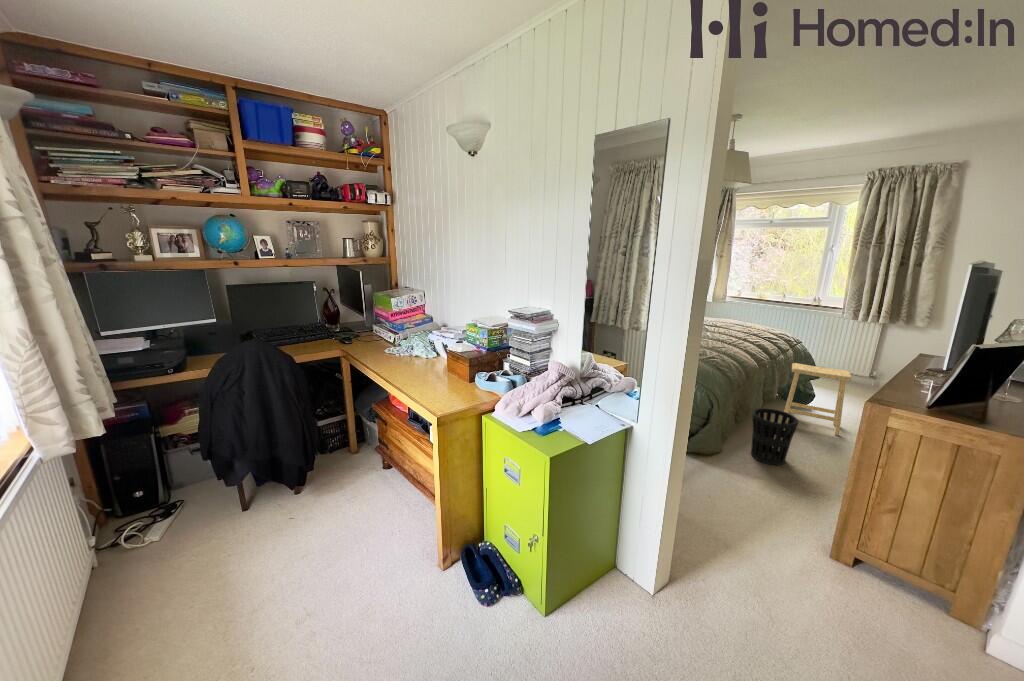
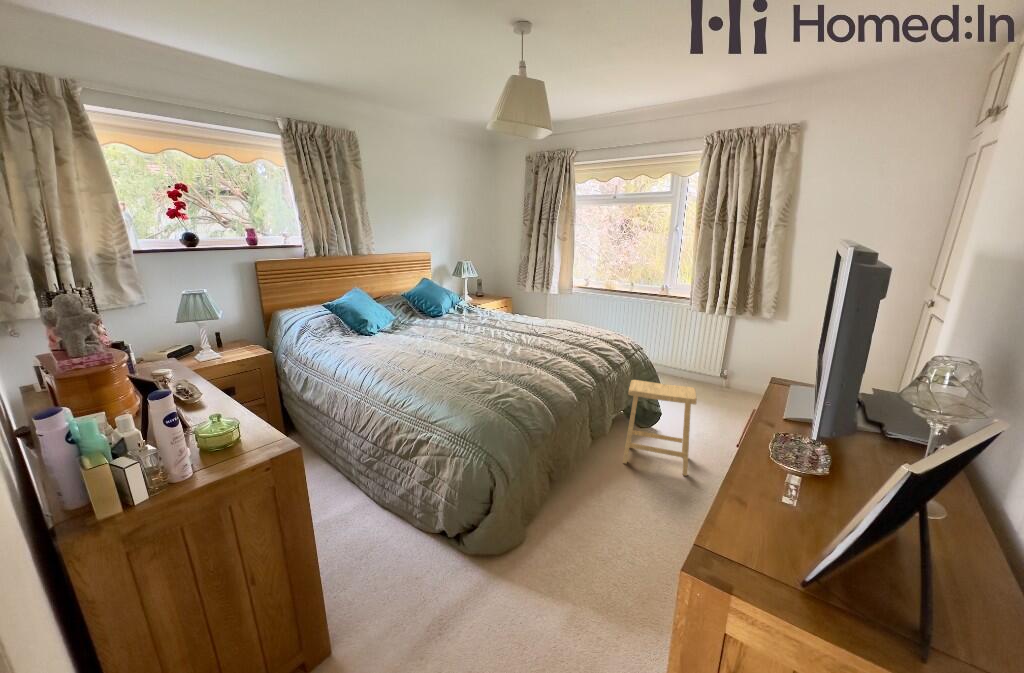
wastebasket: present [751,408,798,465] -> none [566,465,626,558]

